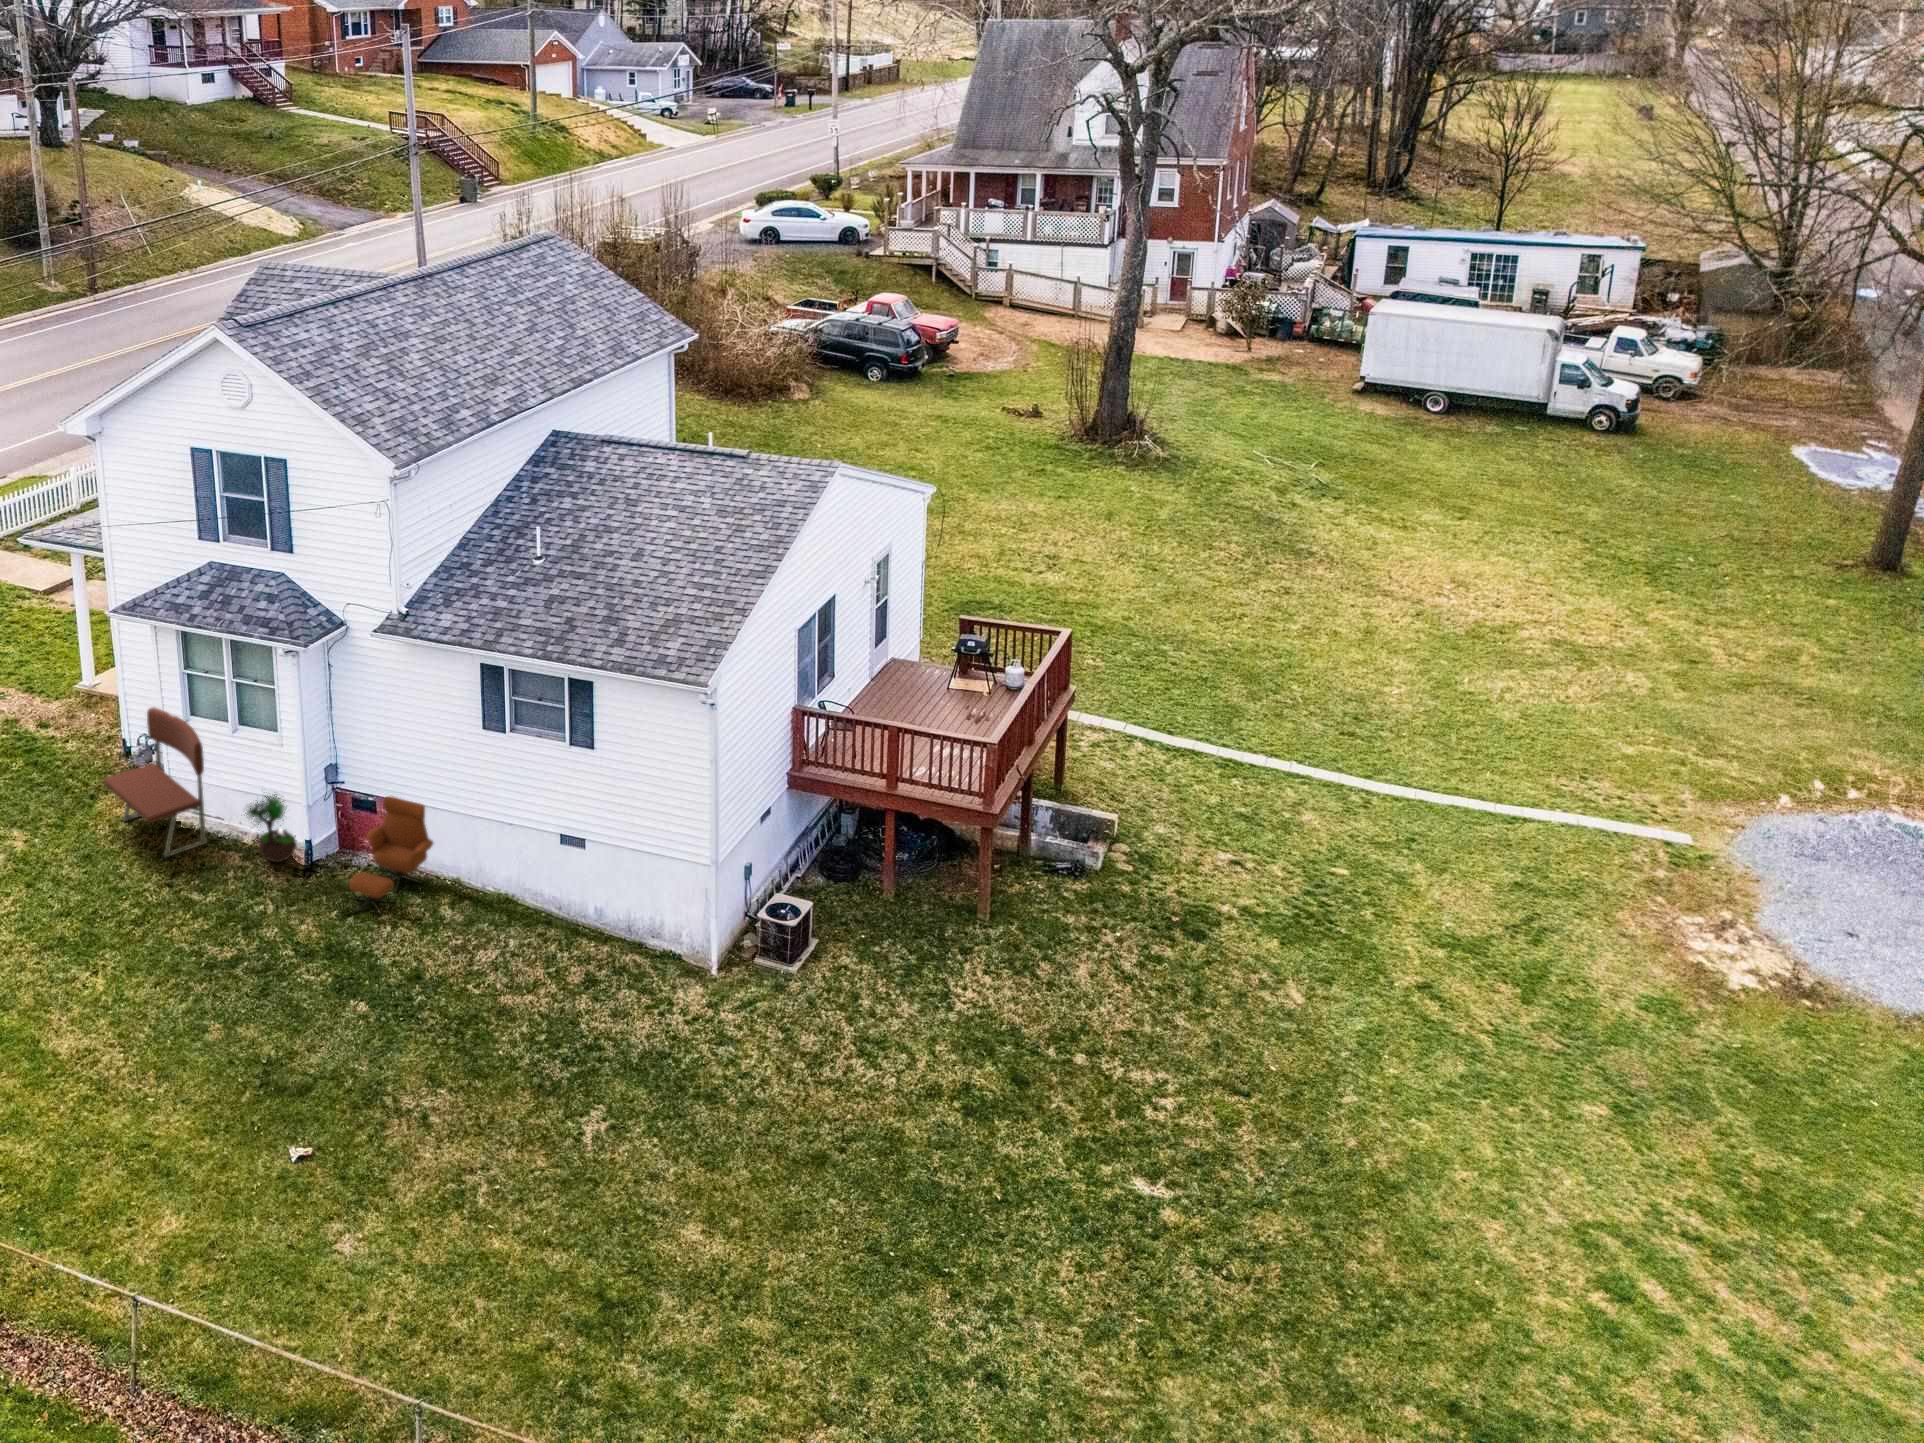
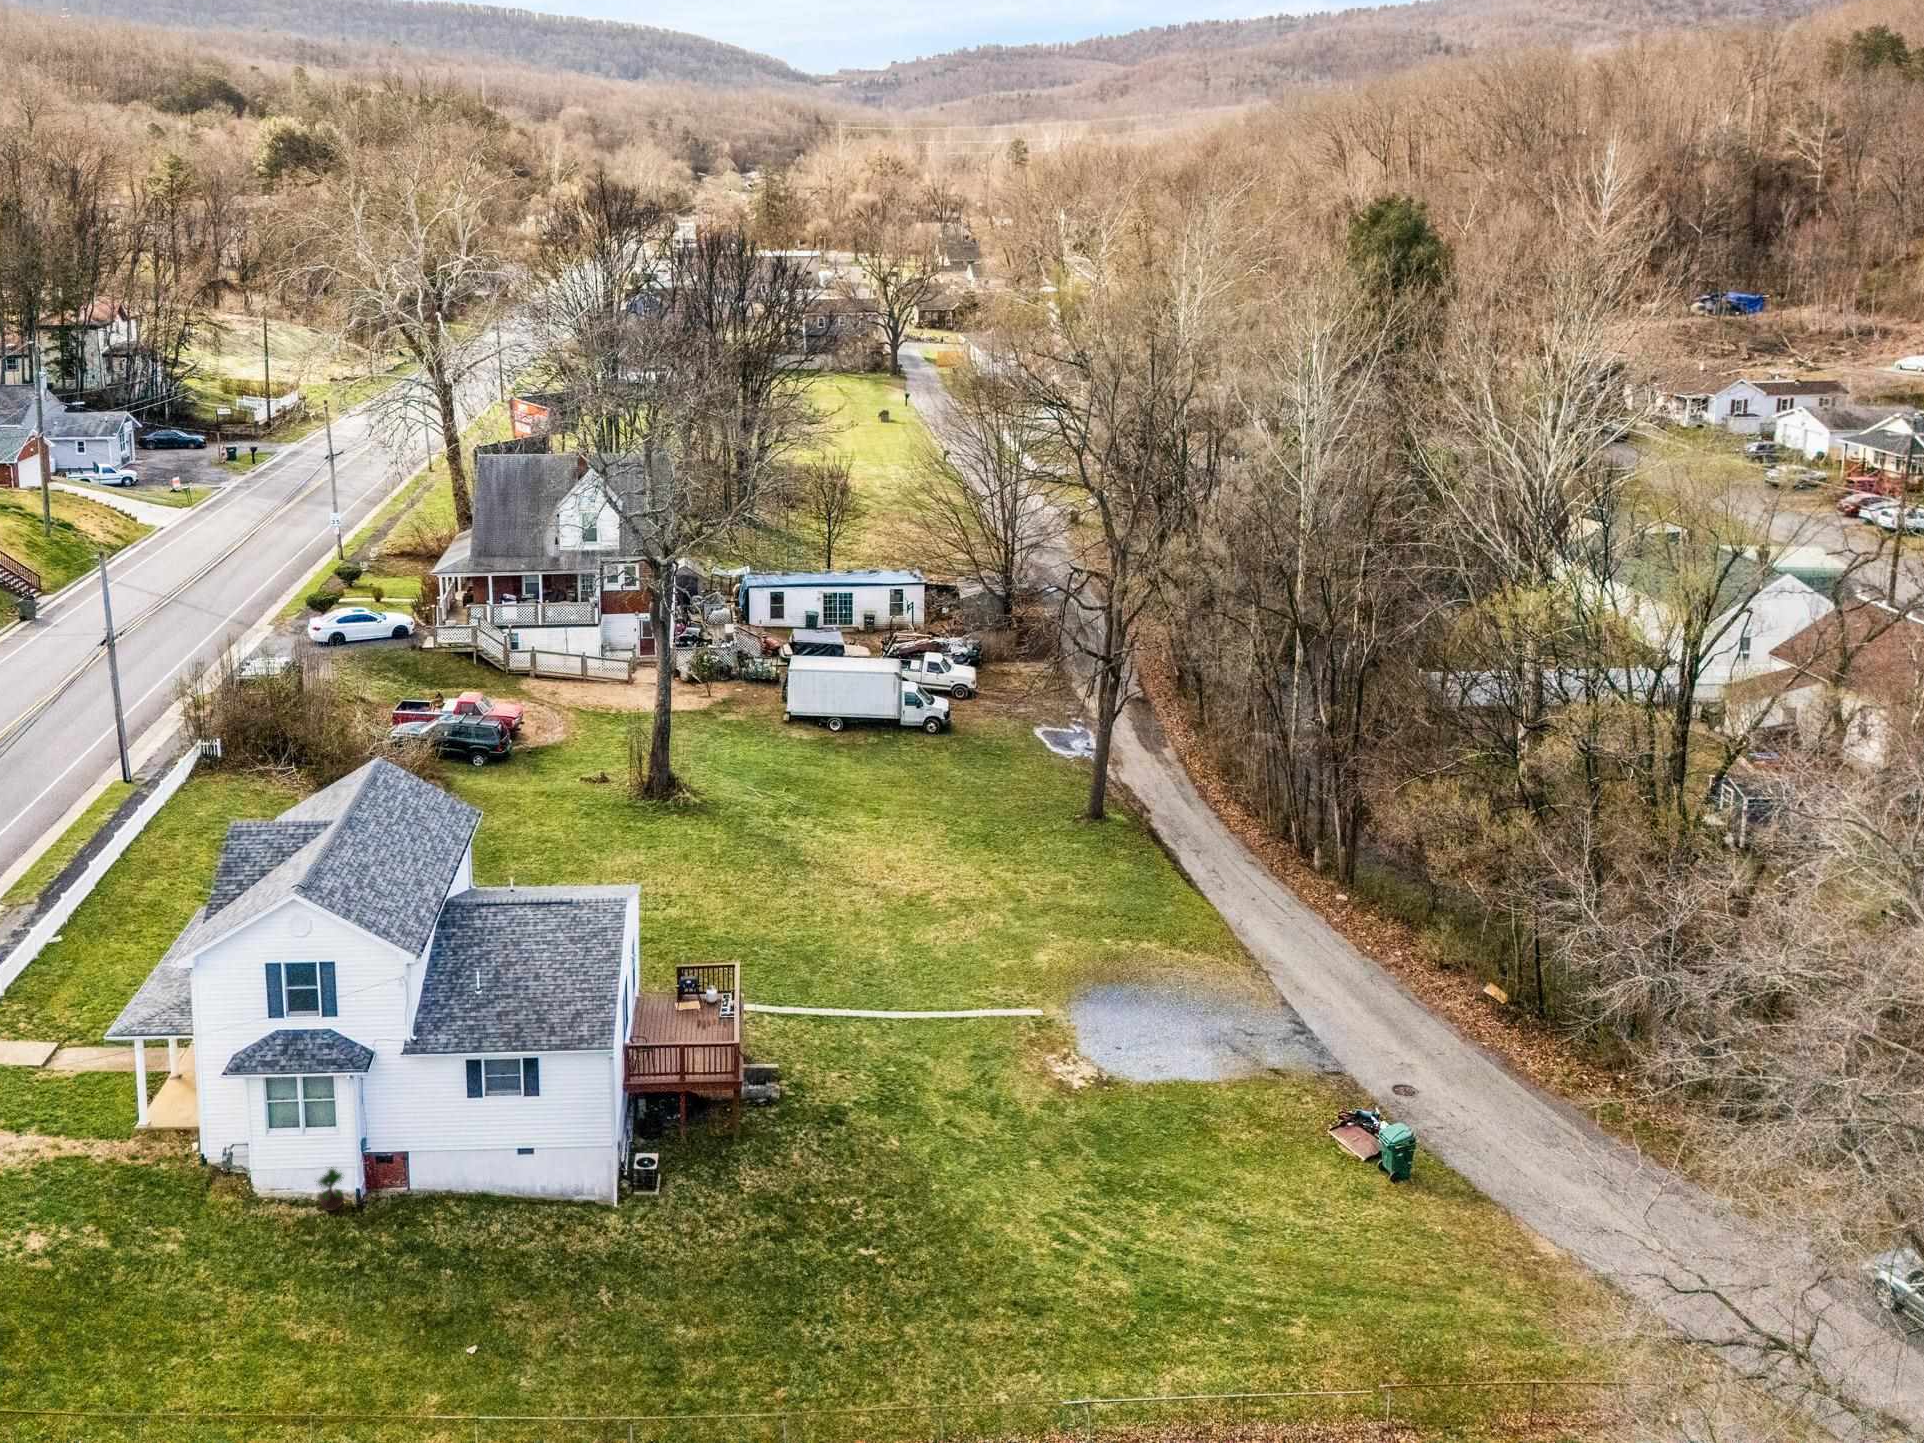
bench: present [103,707,207,857] -> none [203,1130,282,1226]
lounge chair: present [349,796,433,914] -> none [393,1151,436,1228]

